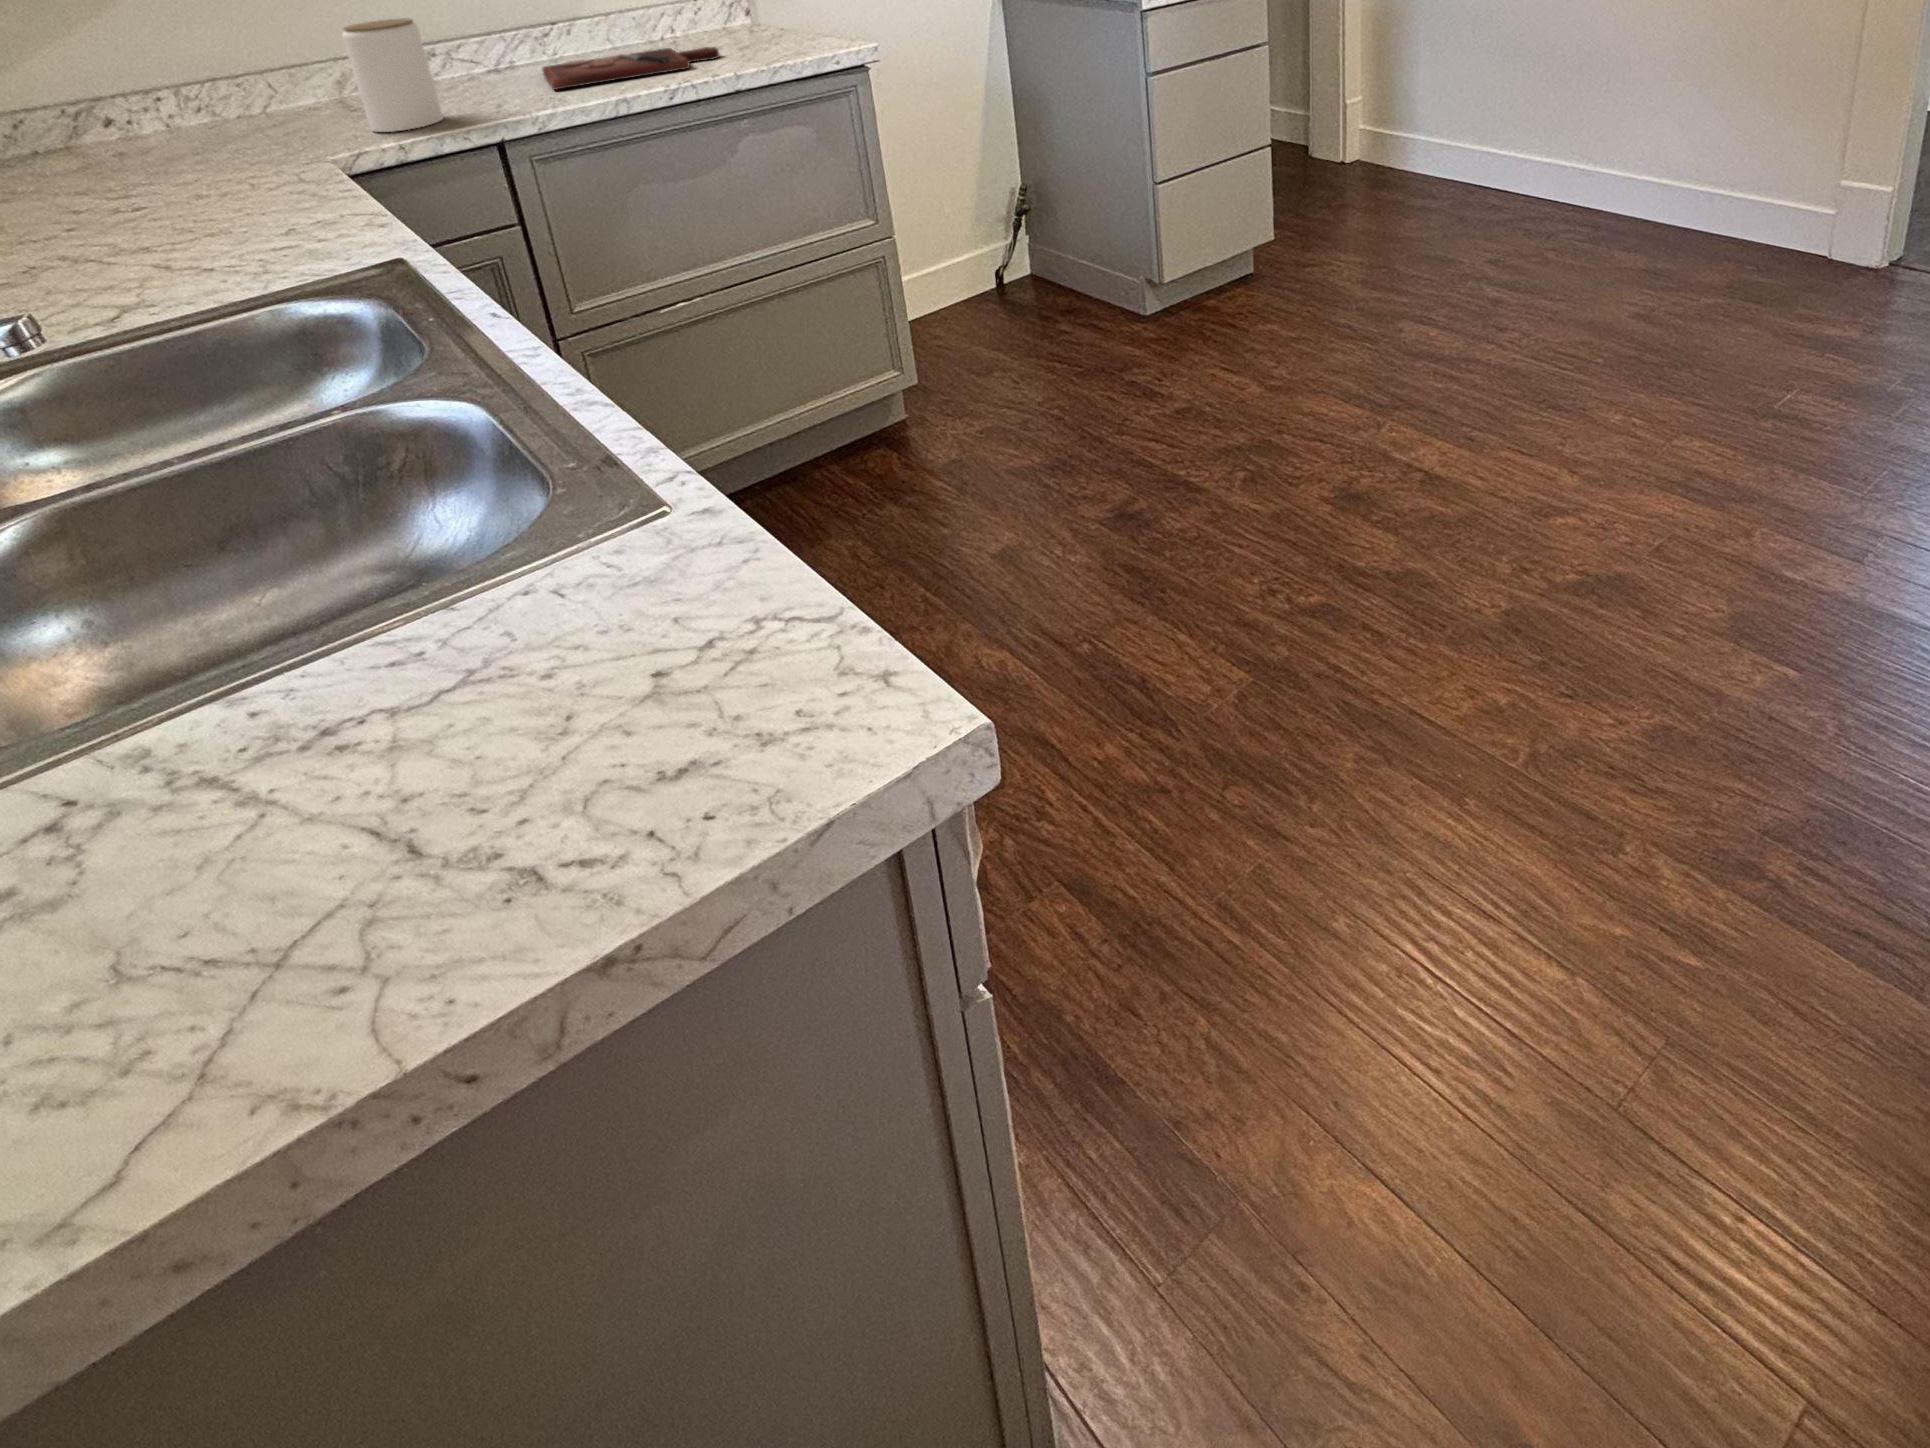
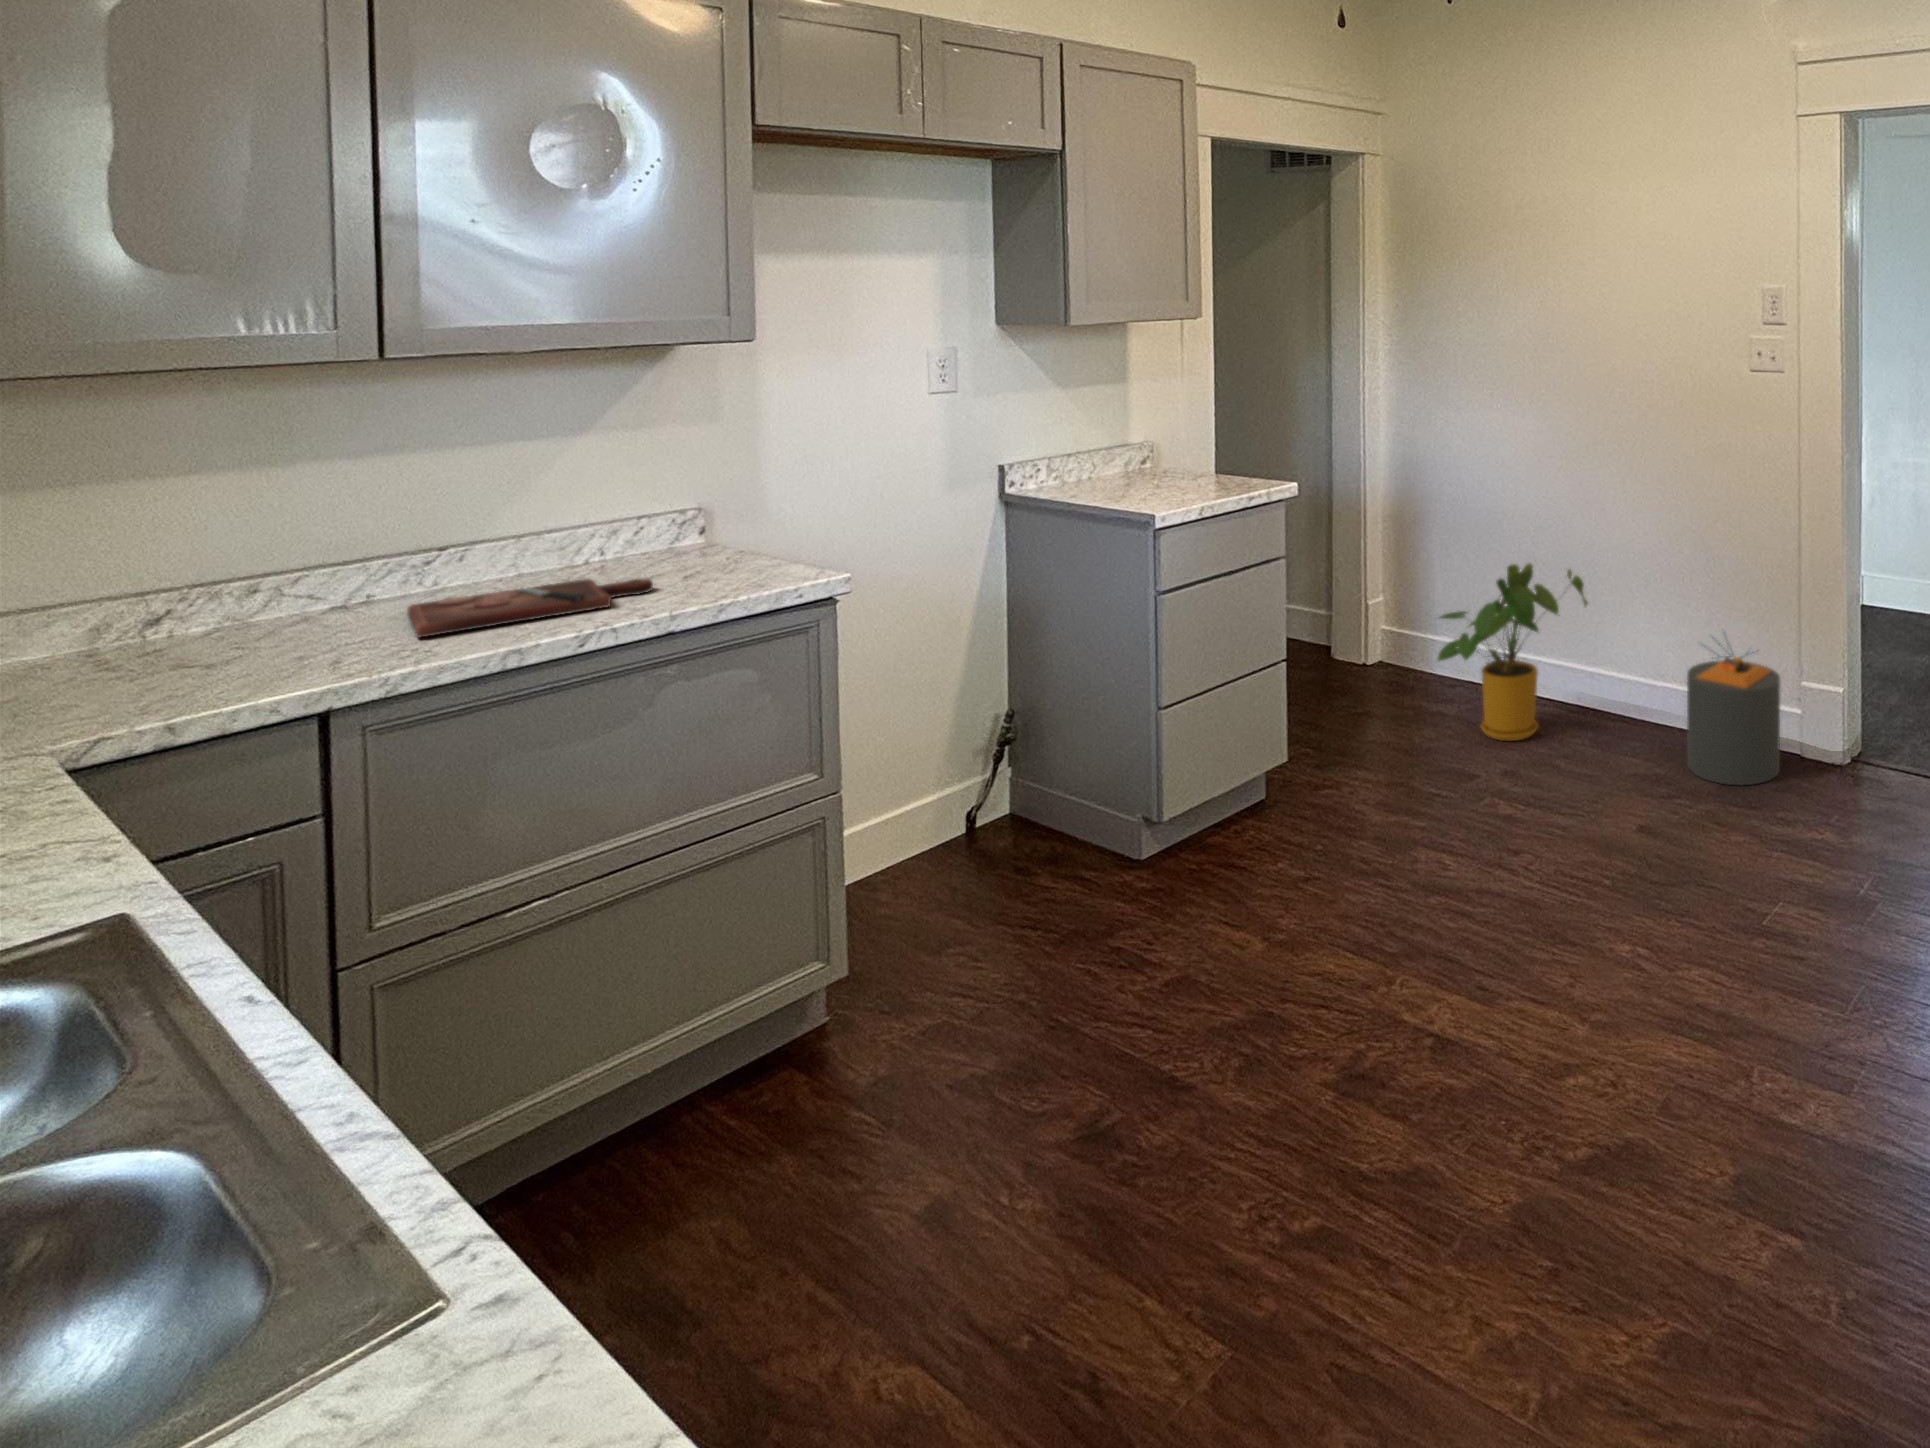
jar: present [343,18,443,132] -> none [123,561,245,705]
house plant: none [1418,55,1587,232] -> present [1438,563,1588,741]
trash can: none [1689,115,1813,280] -> present [1687,637,1780,785]

